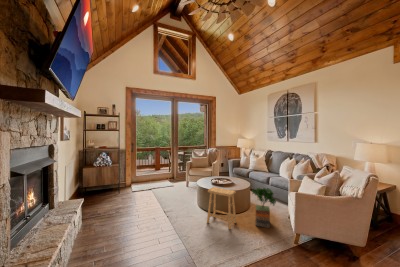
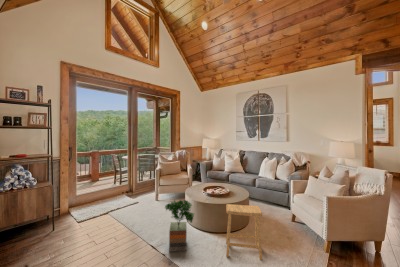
potted tree: present [252,188,276,228] -> present [165,200,194,252]

